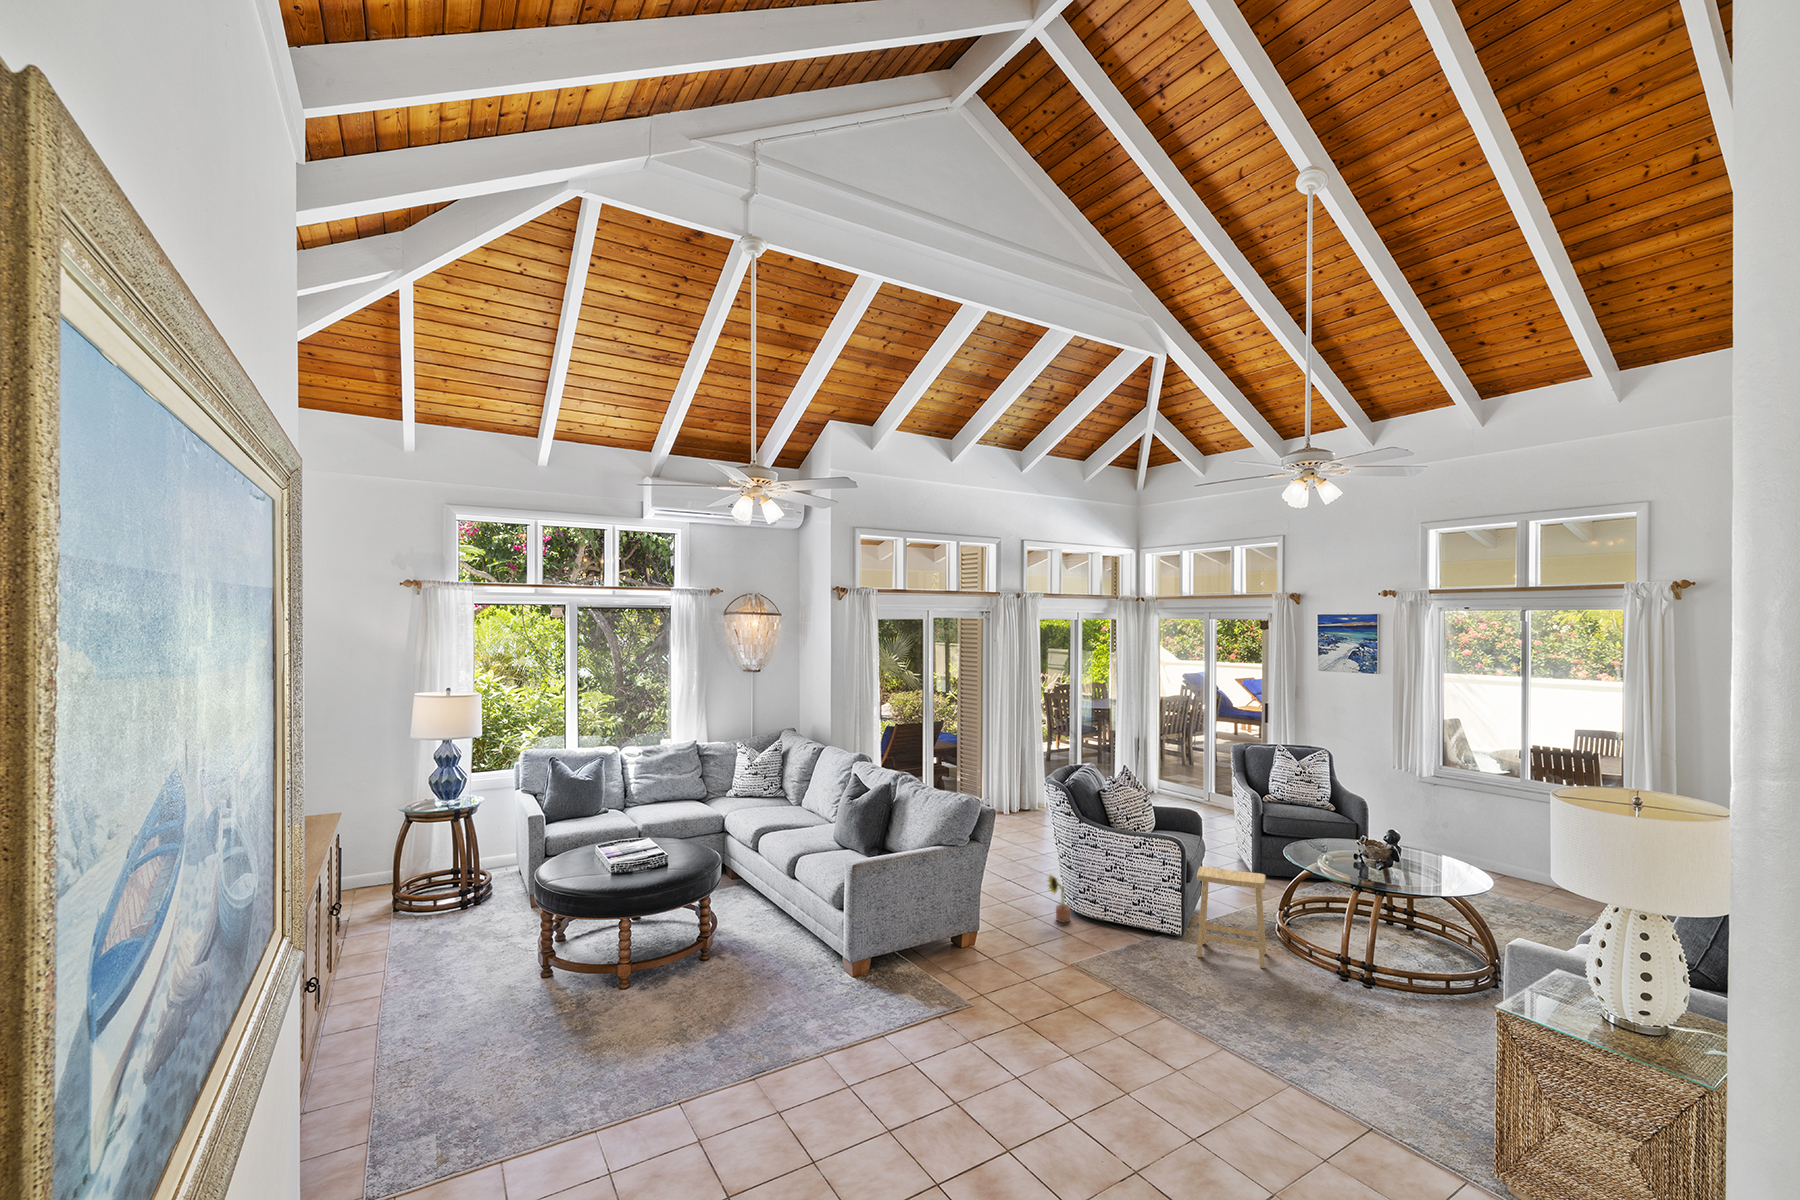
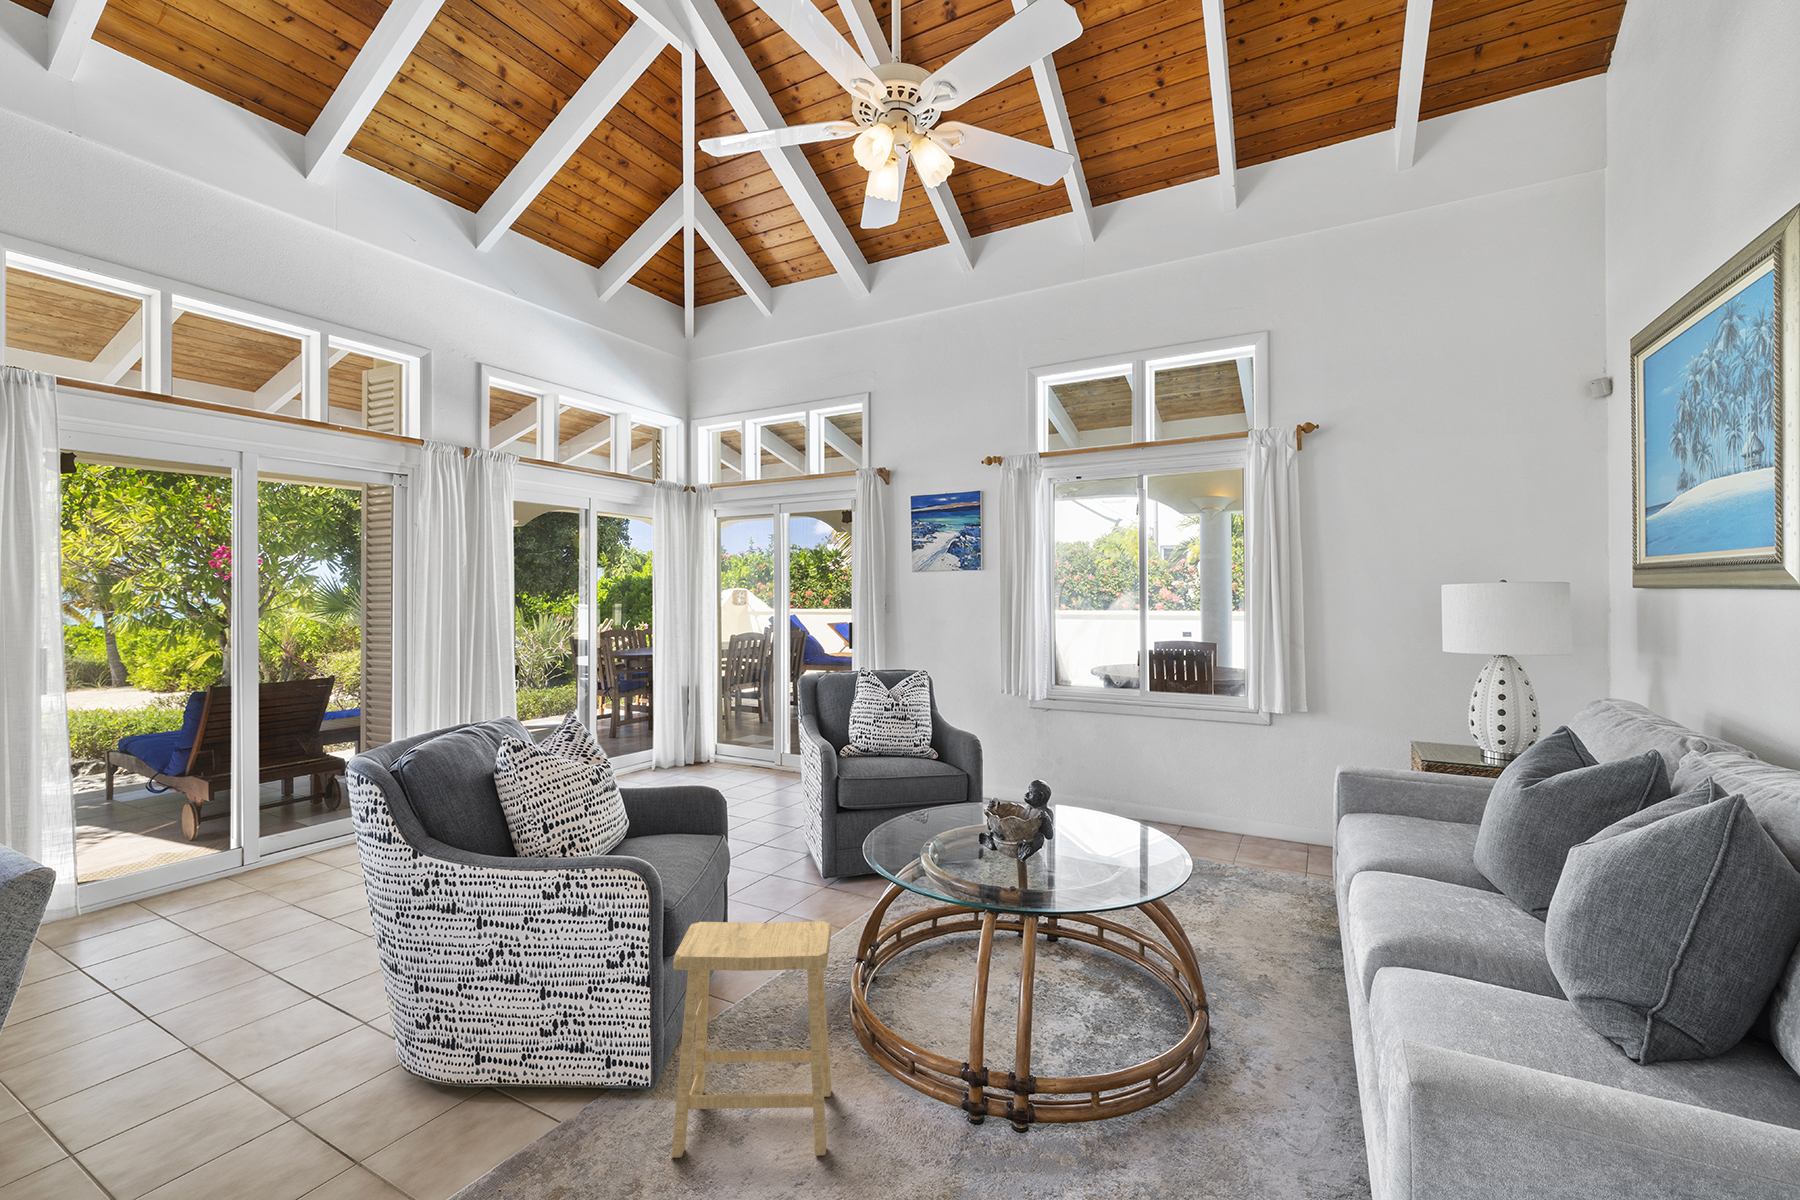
decorative plant: present [1048,875,1070,922] -> none [326,989,392,1107]

